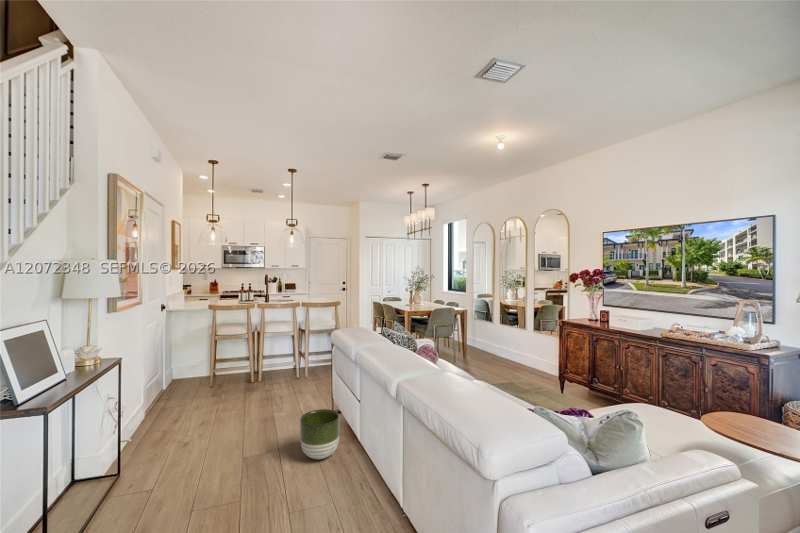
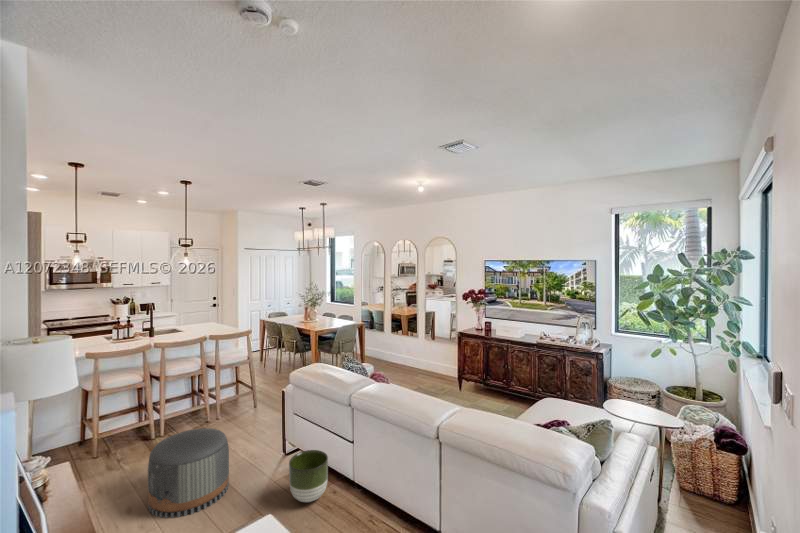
pouf: none [205,375,273,444] -> present [148,428,229,518]

